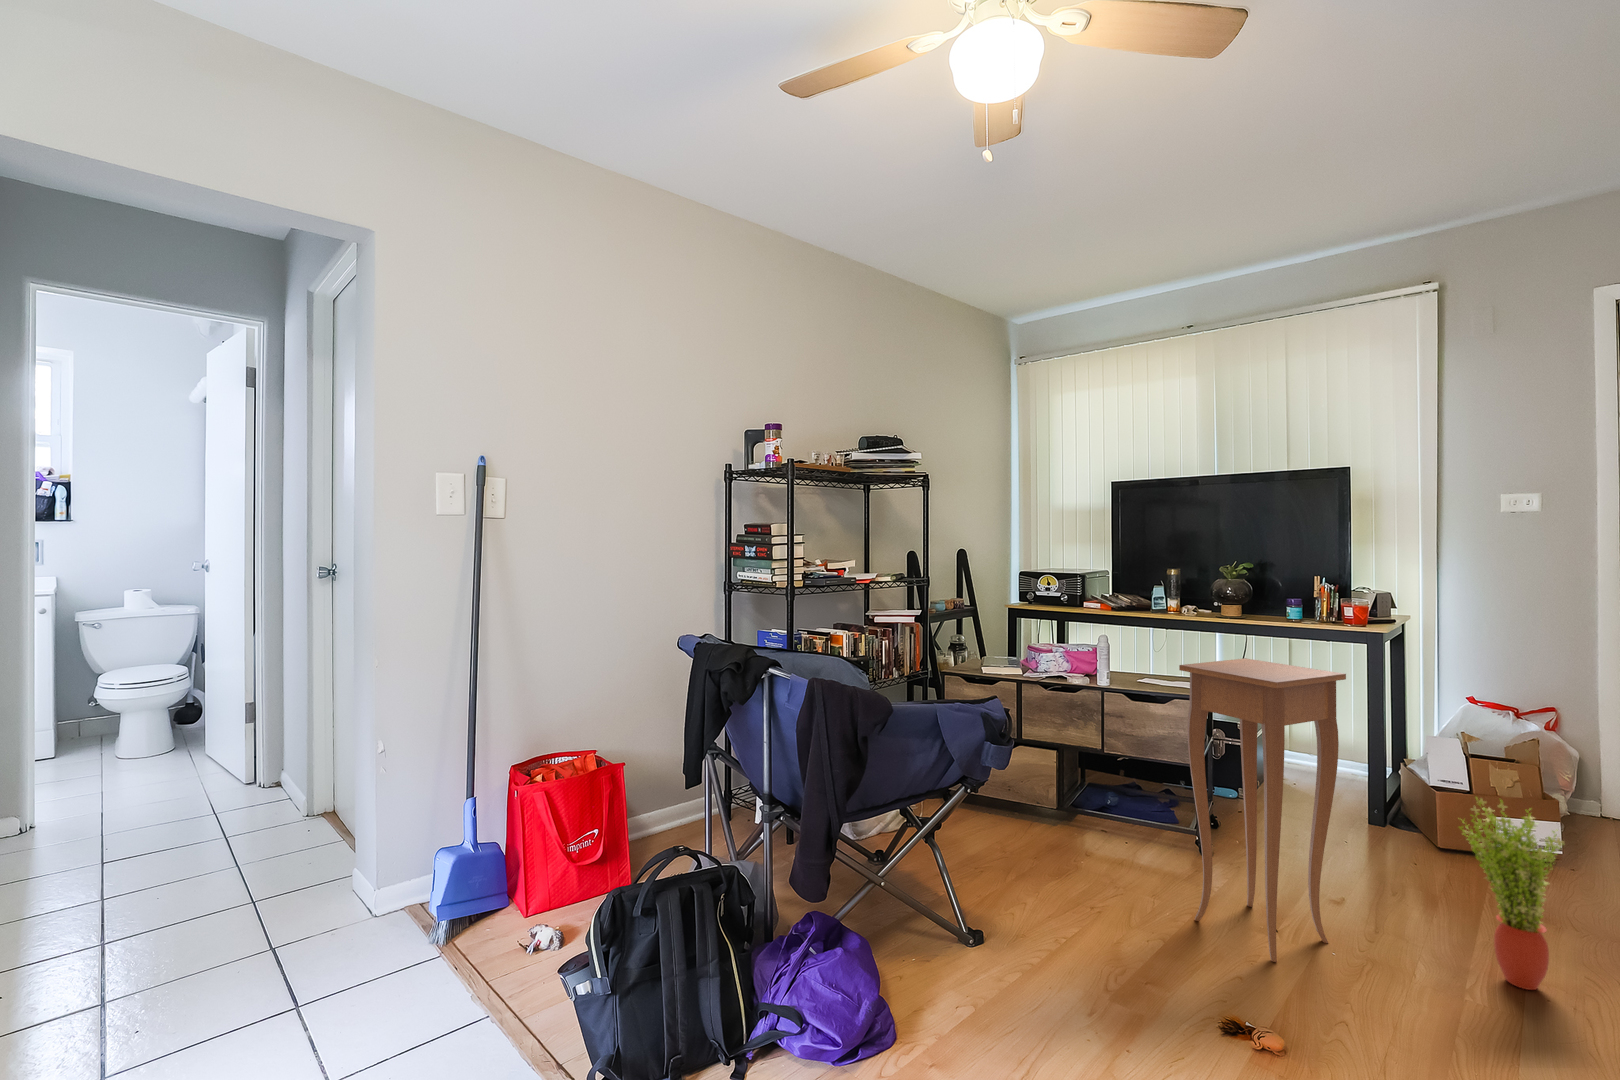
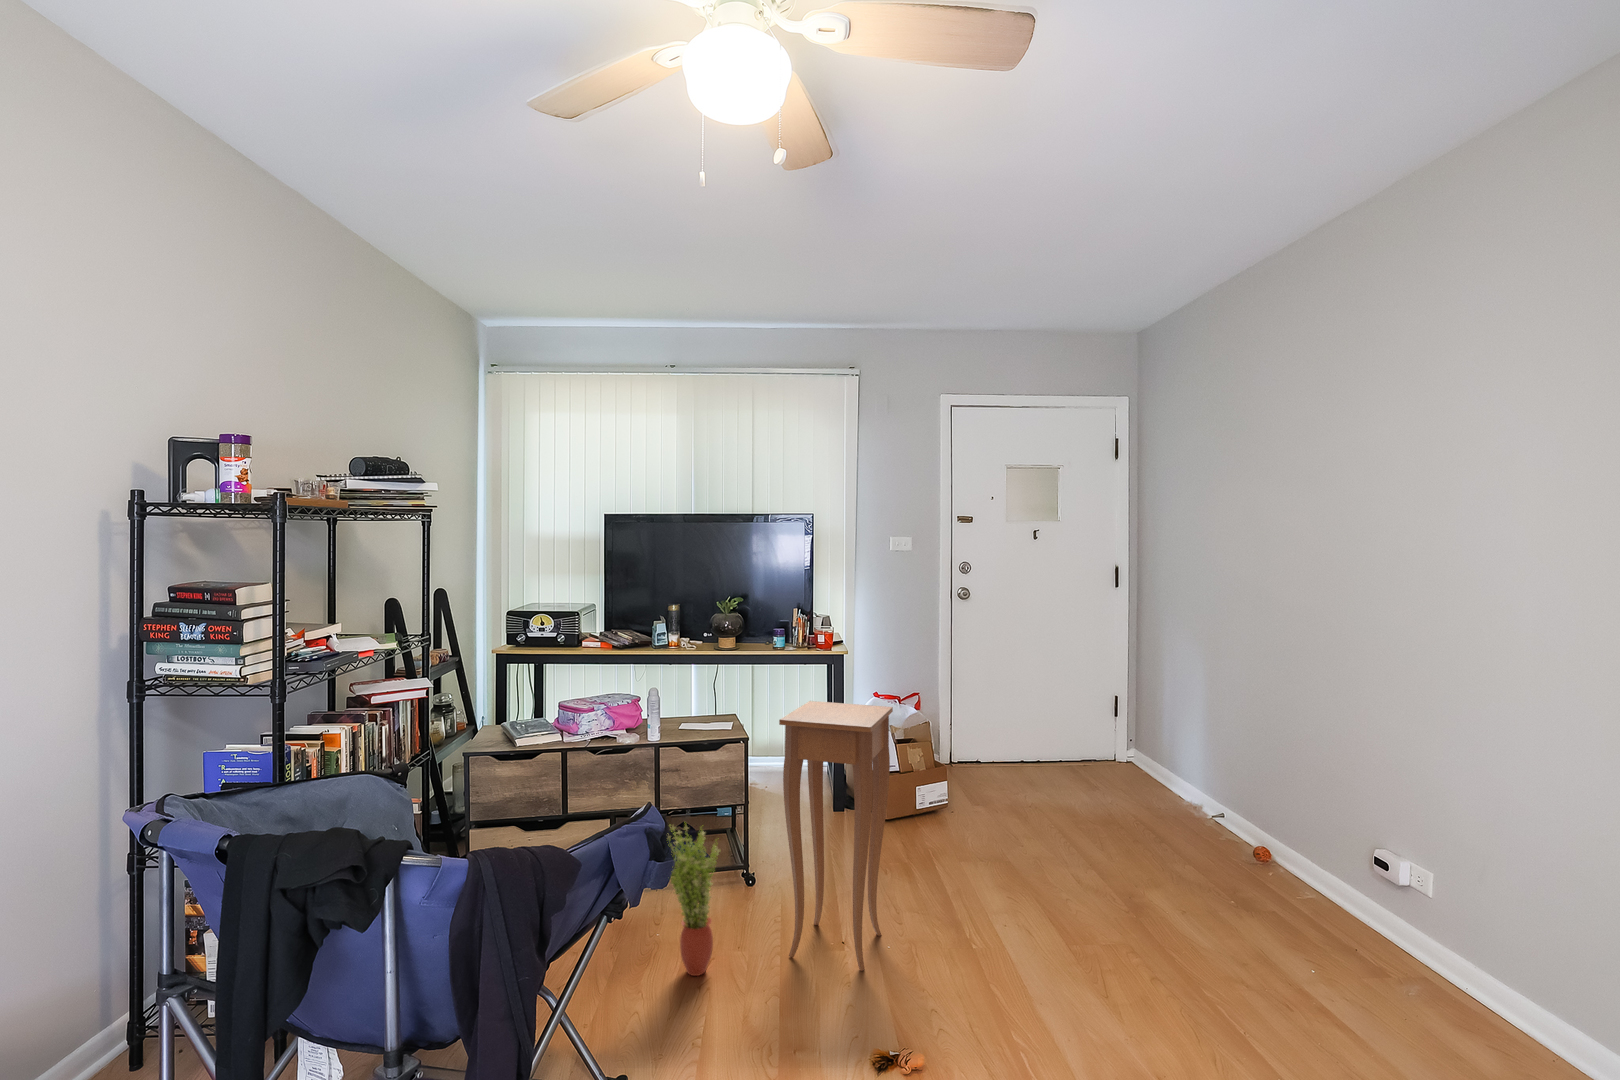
potted plant: present [1459,798,1564,990] -> present [668,823,720,976]

